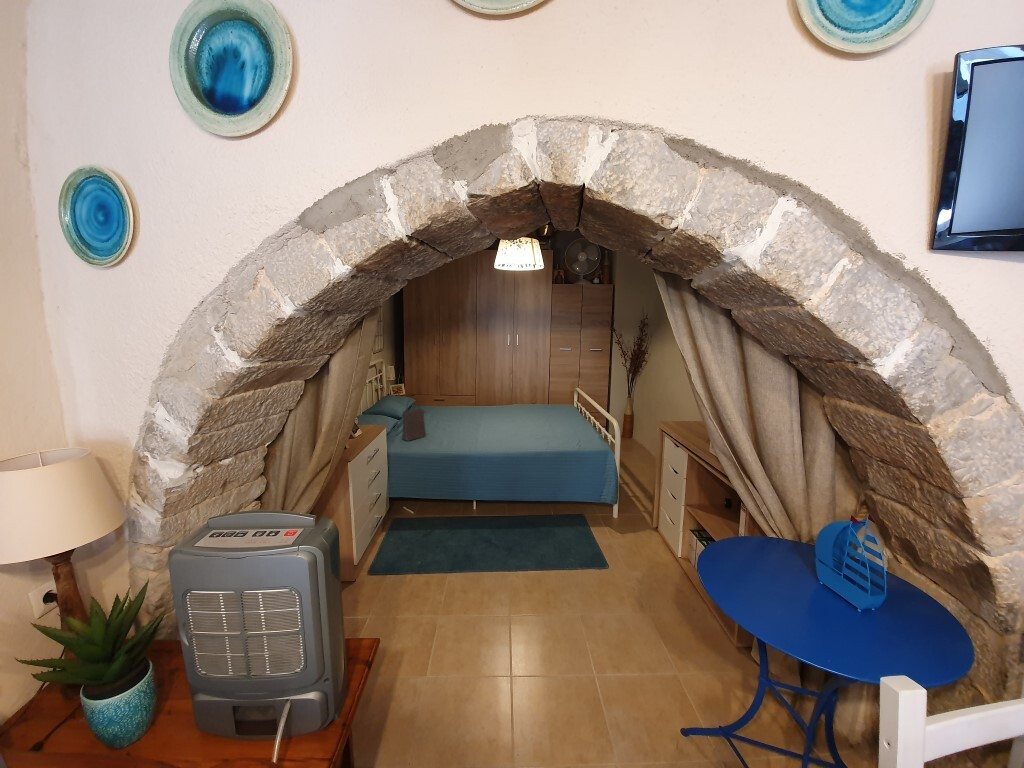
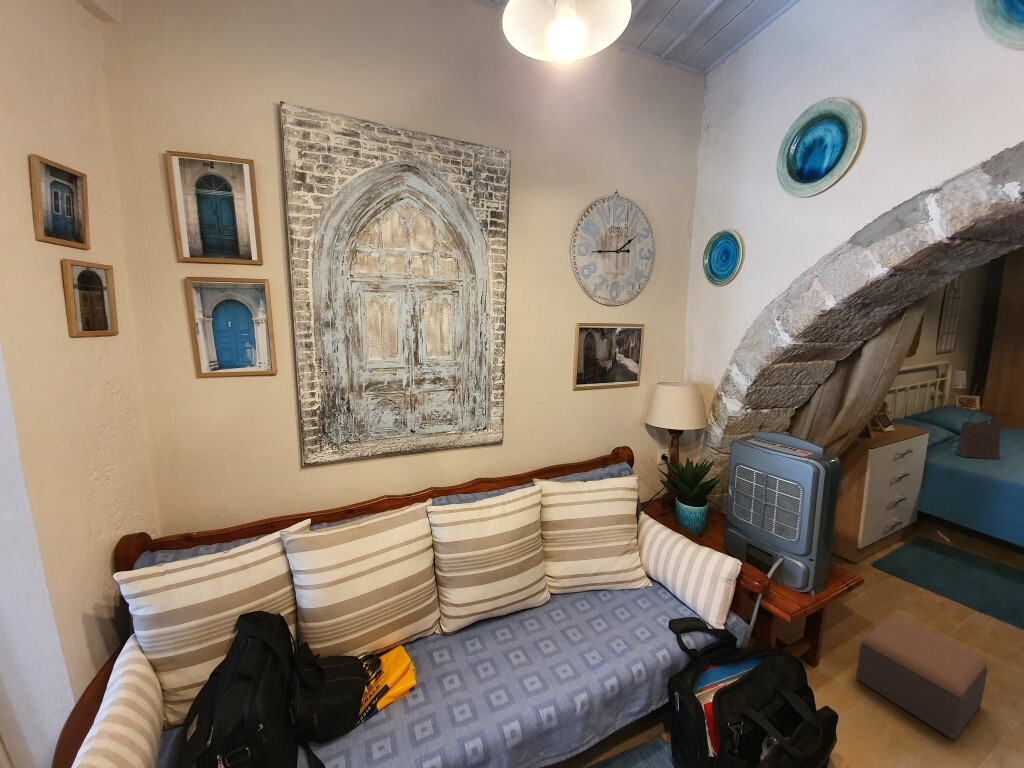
footstool: none [381,636,465,743] -> present [856,615,988,739]

